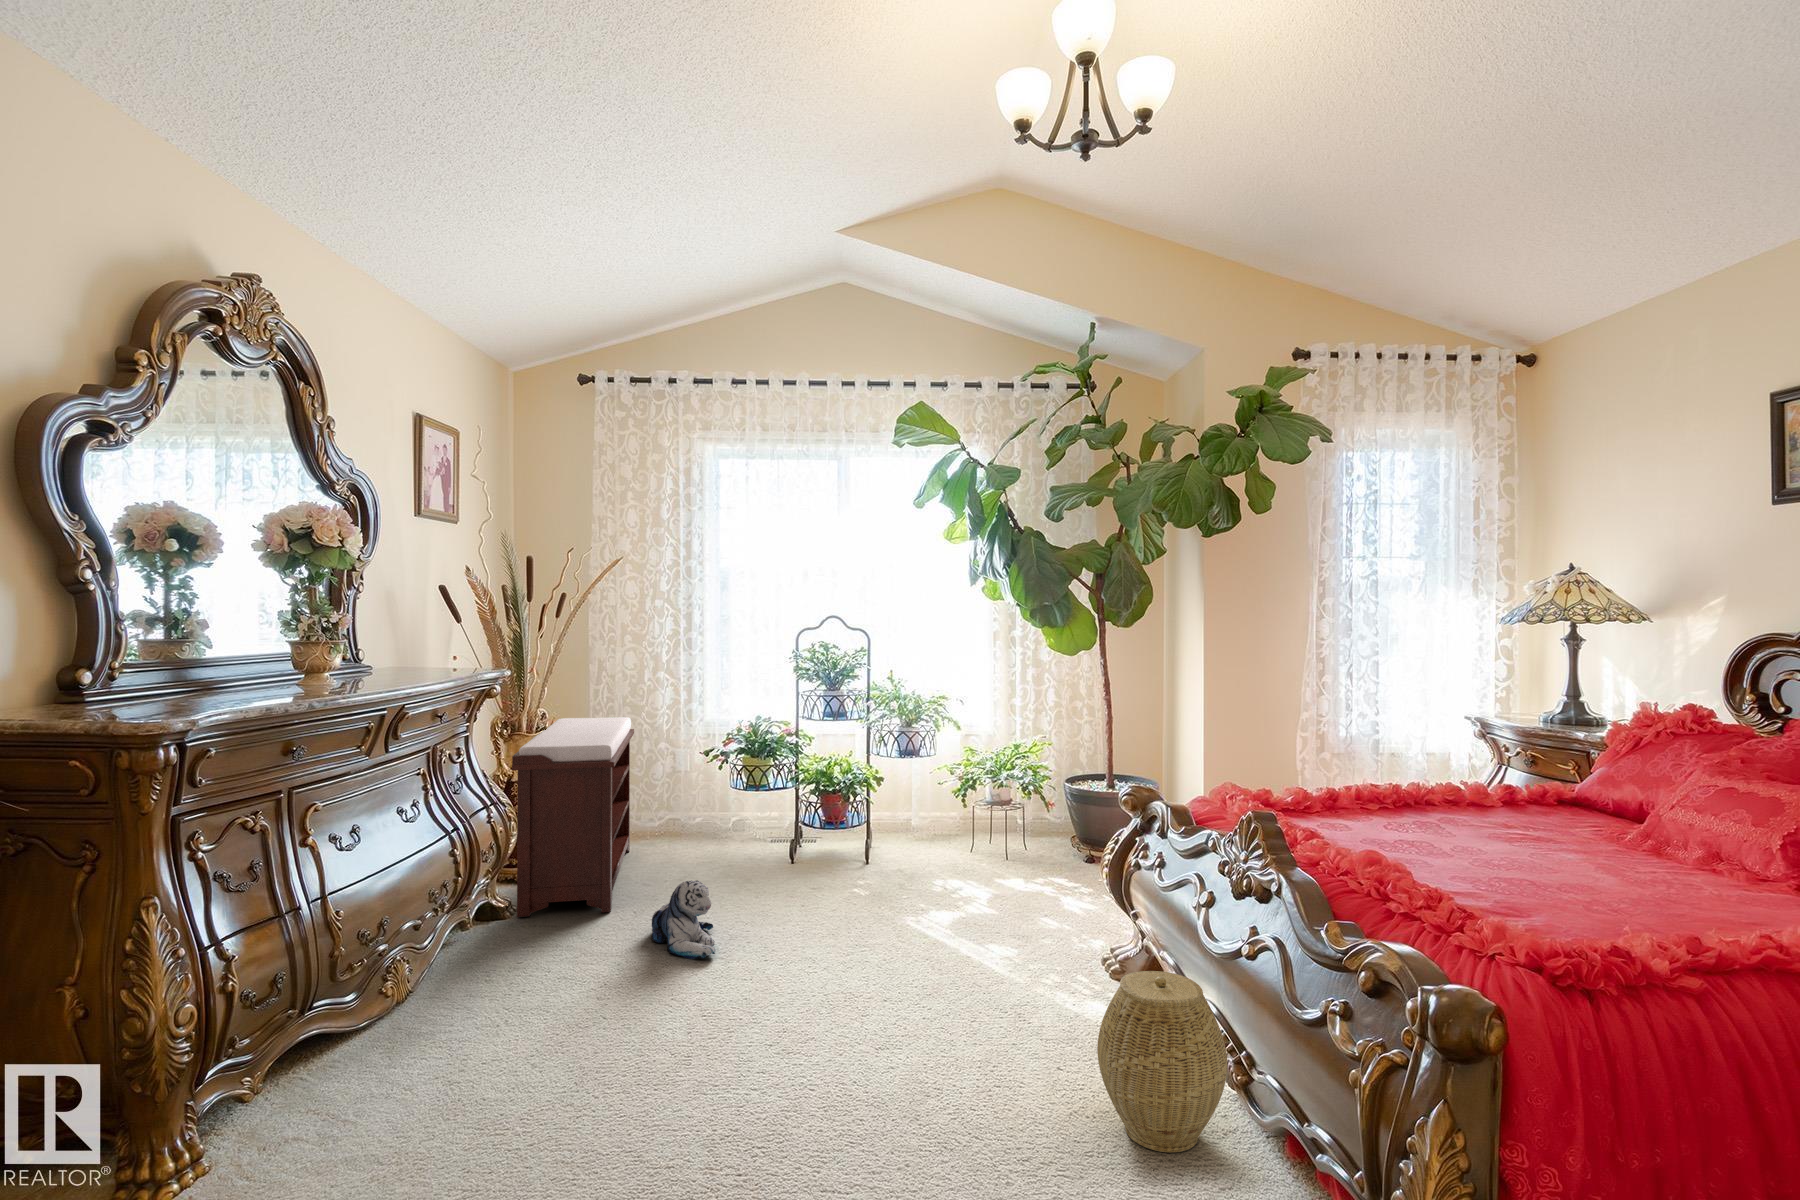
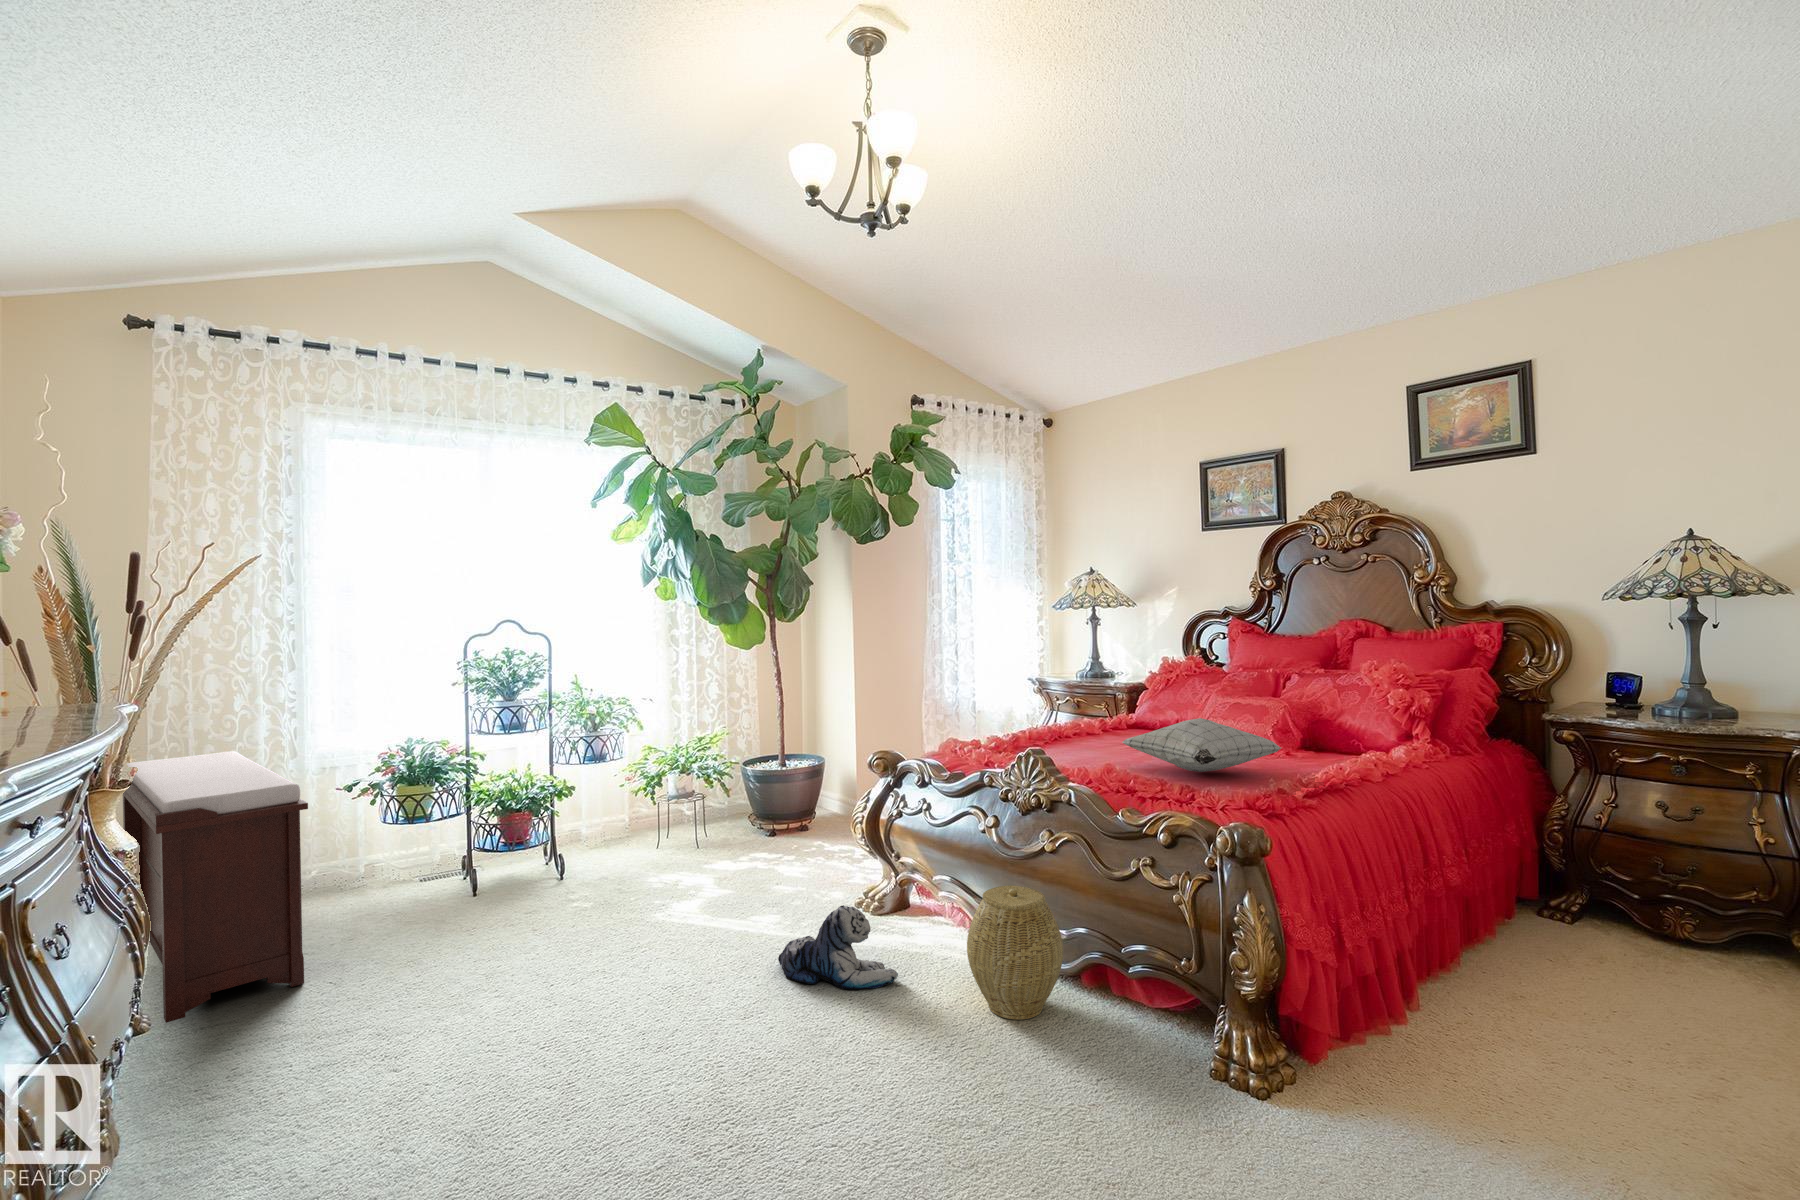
pillow: none [1425,793,1707,879] -> present [1122,718,1281,772]
plush toy: present [652,880,715,959] -> present [778,905,898,989]

